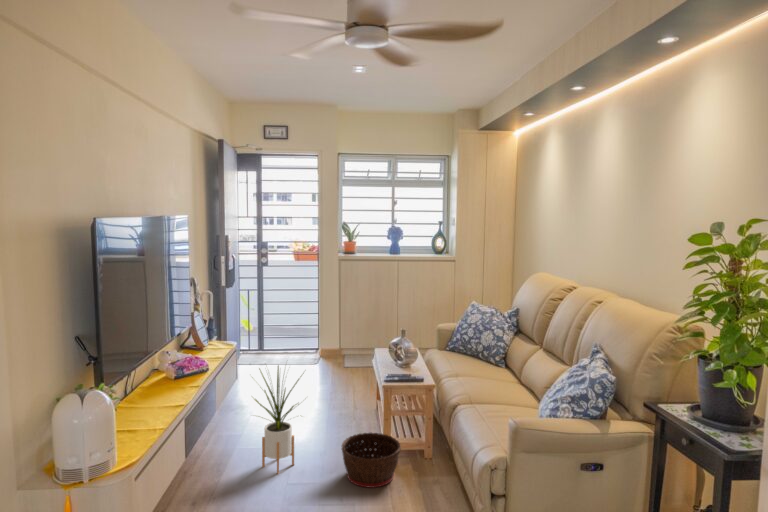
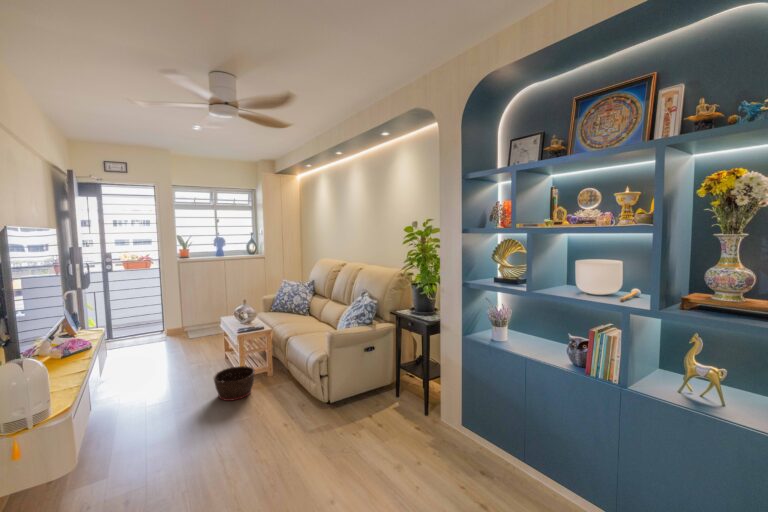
house plant: present [255,366,299,473] -> none [135,329,184,410]

